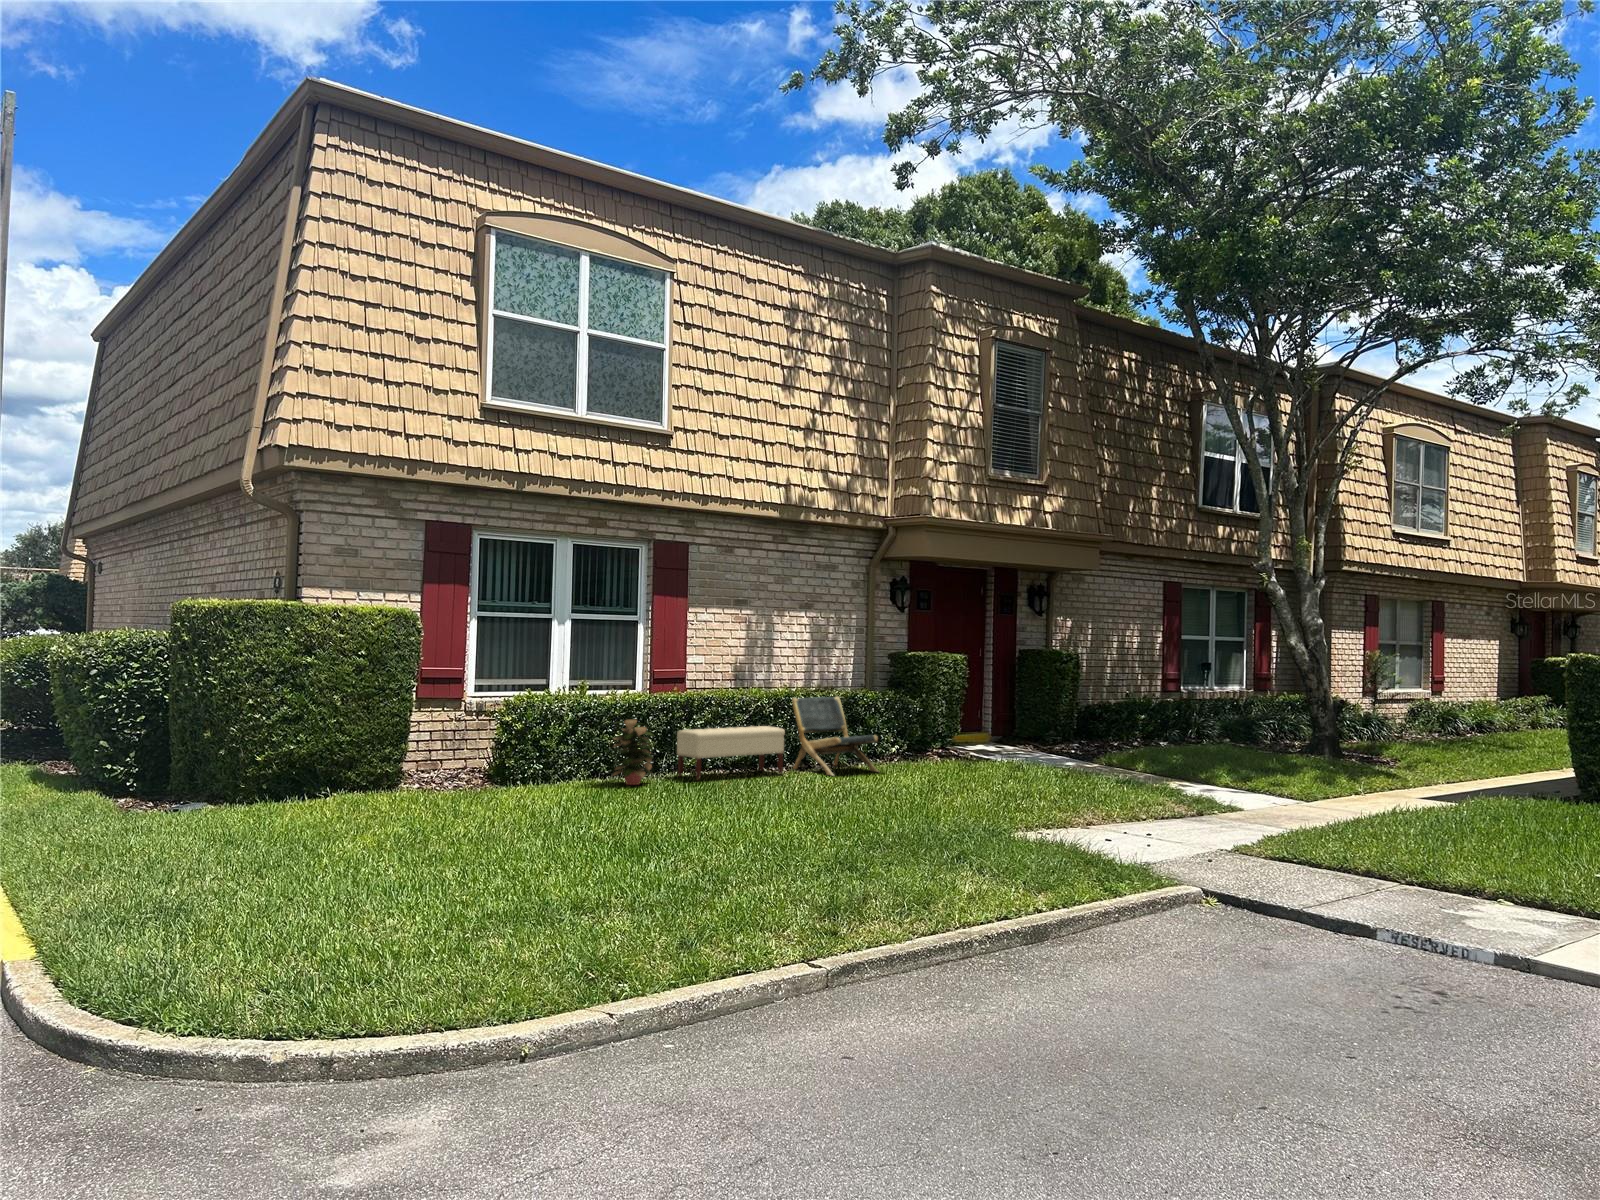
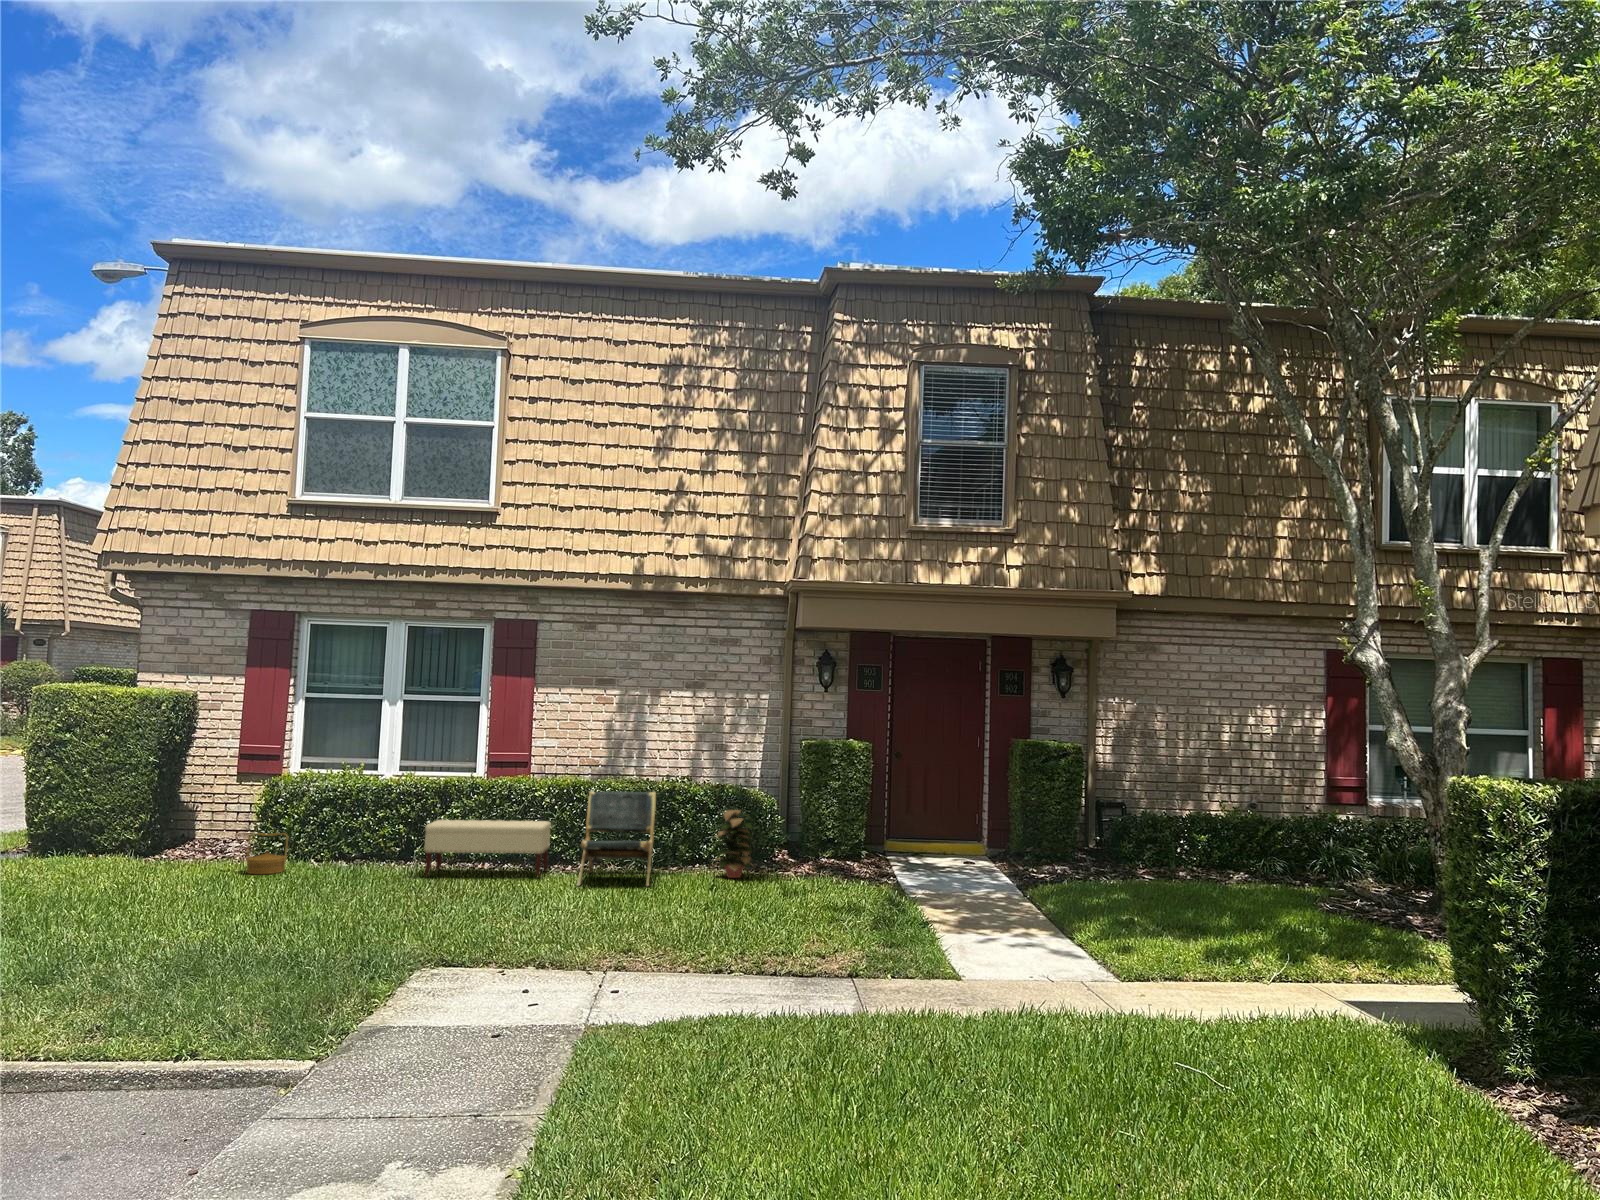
decorative plant: present [611,719,654,785] -> present [715,810,753,878]
basket: none [524,750,562,792] -> present [247,833,288,874]

